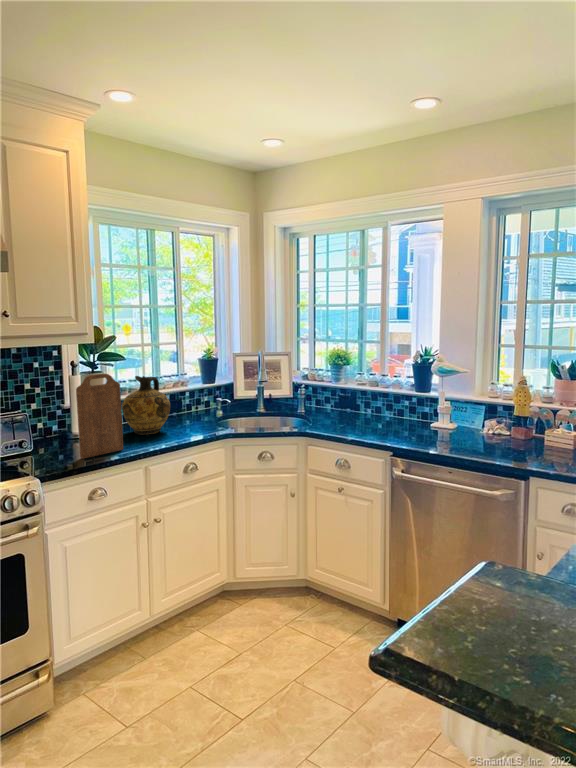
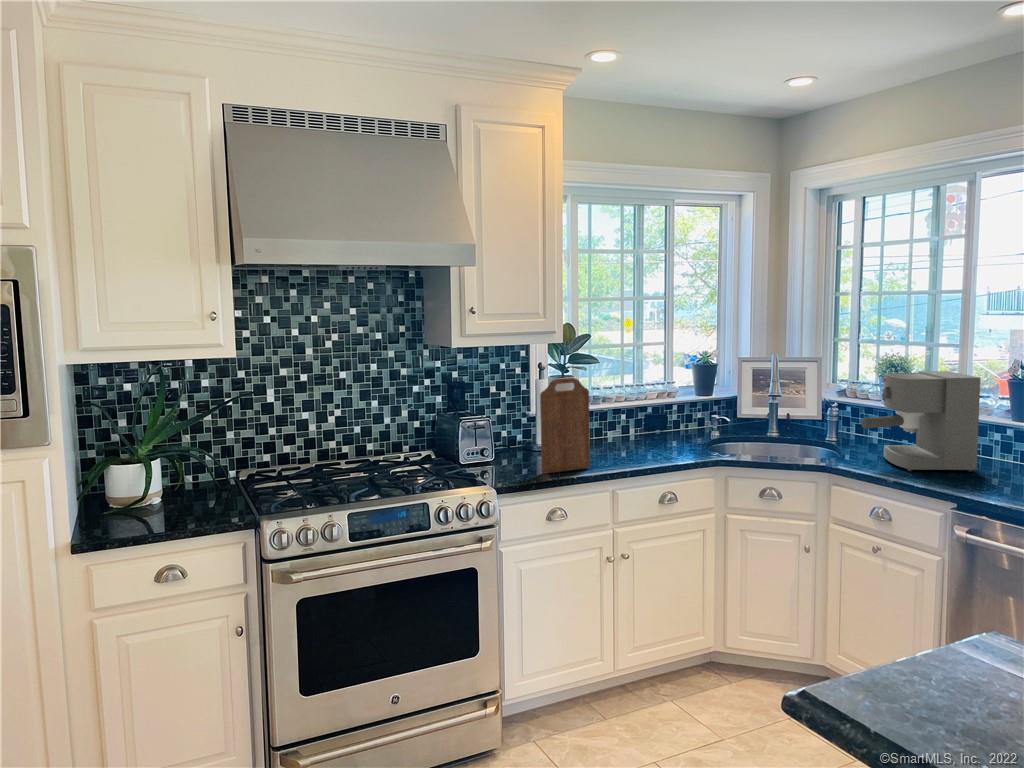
coffee maker: none [326,360,400,432] -> present [861,371,981,472]
ceramic jug: present [122,376,170,434] -> none [593,382,650,453]

